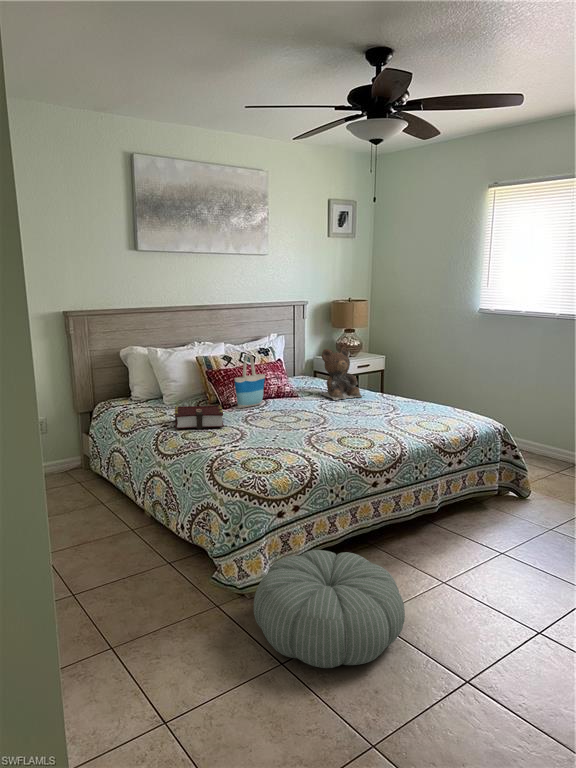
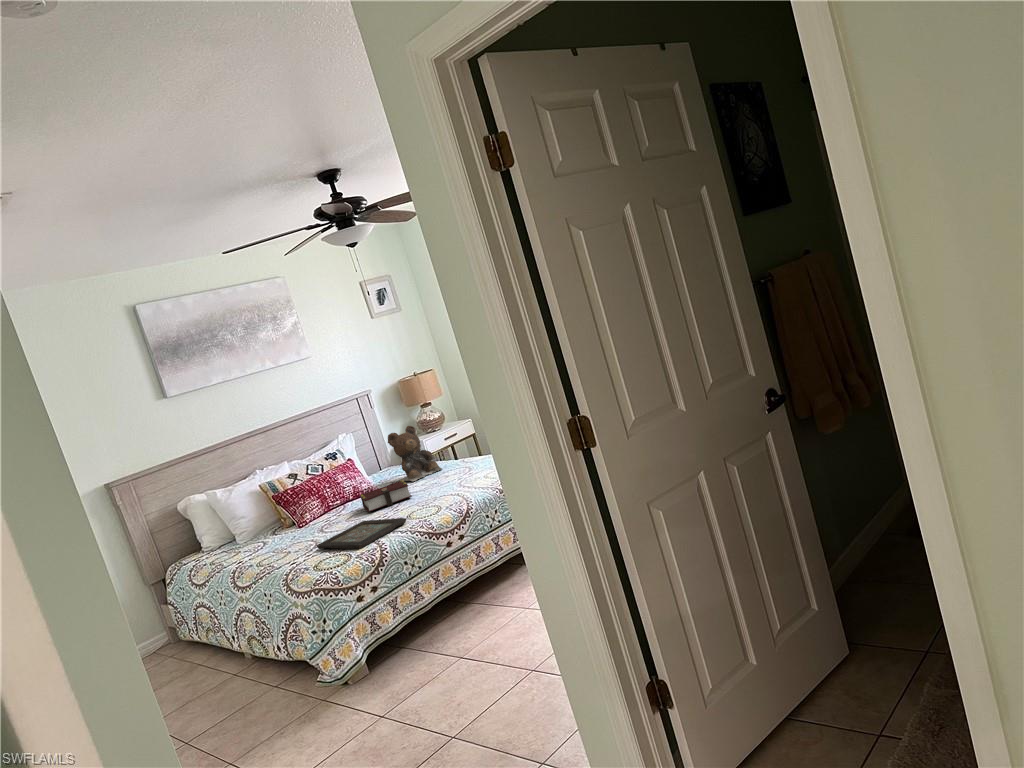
tote bag: present [235,355,265,408] -> none [301,464,338,521]
book: present [175,405,224,429] -> present [360,480,412,512]
decorative tray: none [245,429,341,462] -> present [317,518,407,549]
pouf: present [254,550,405,668] -> none [346,608,482,712]

